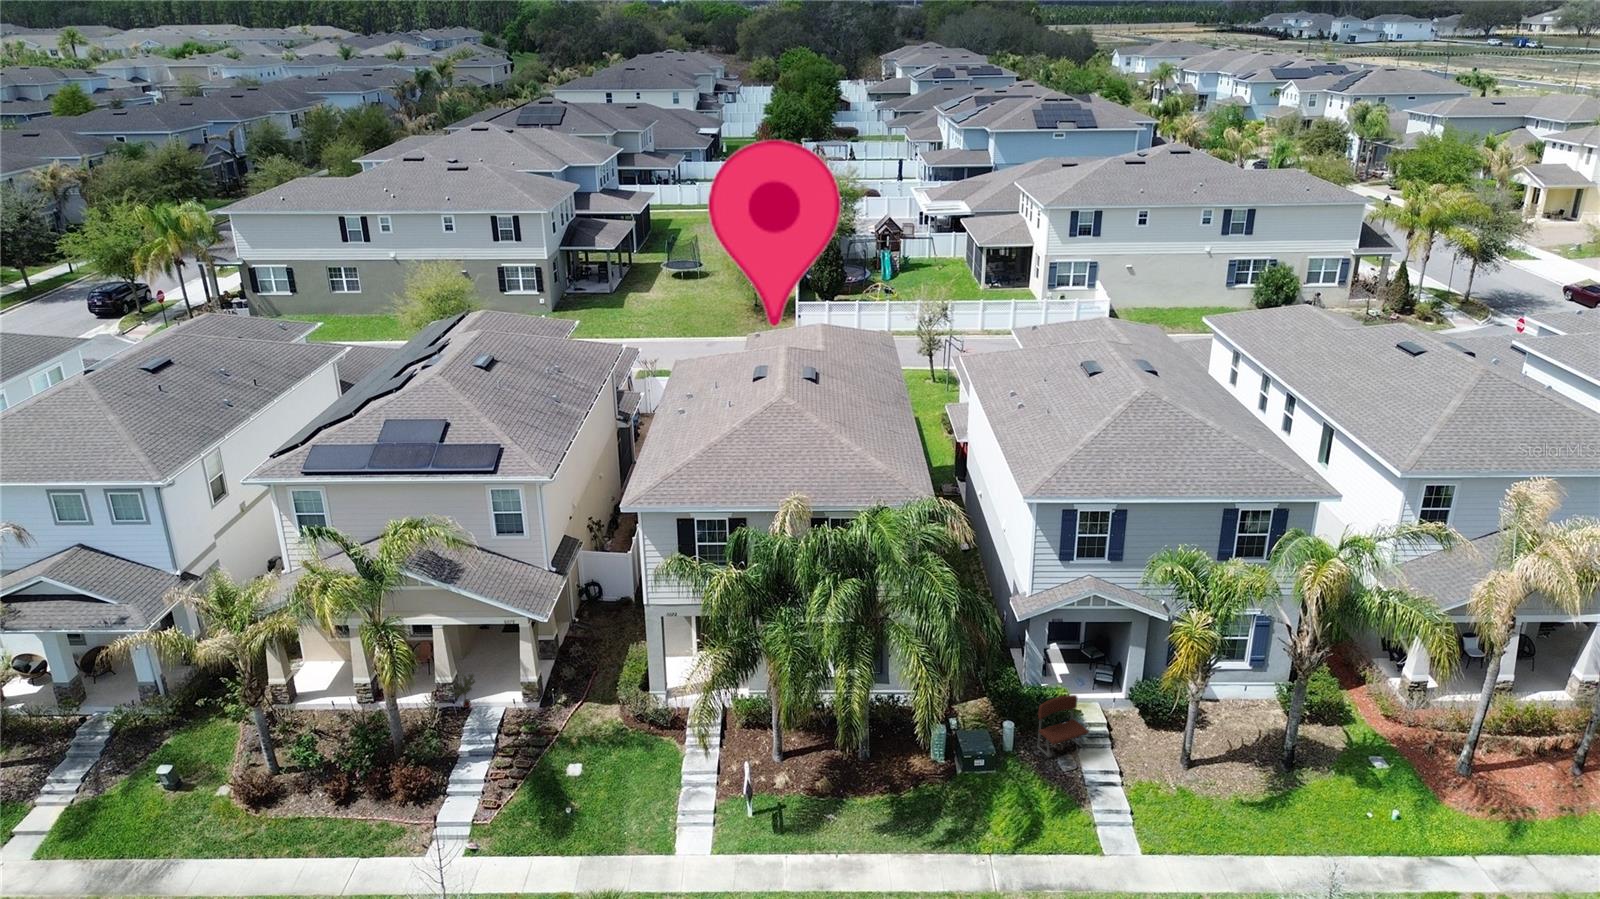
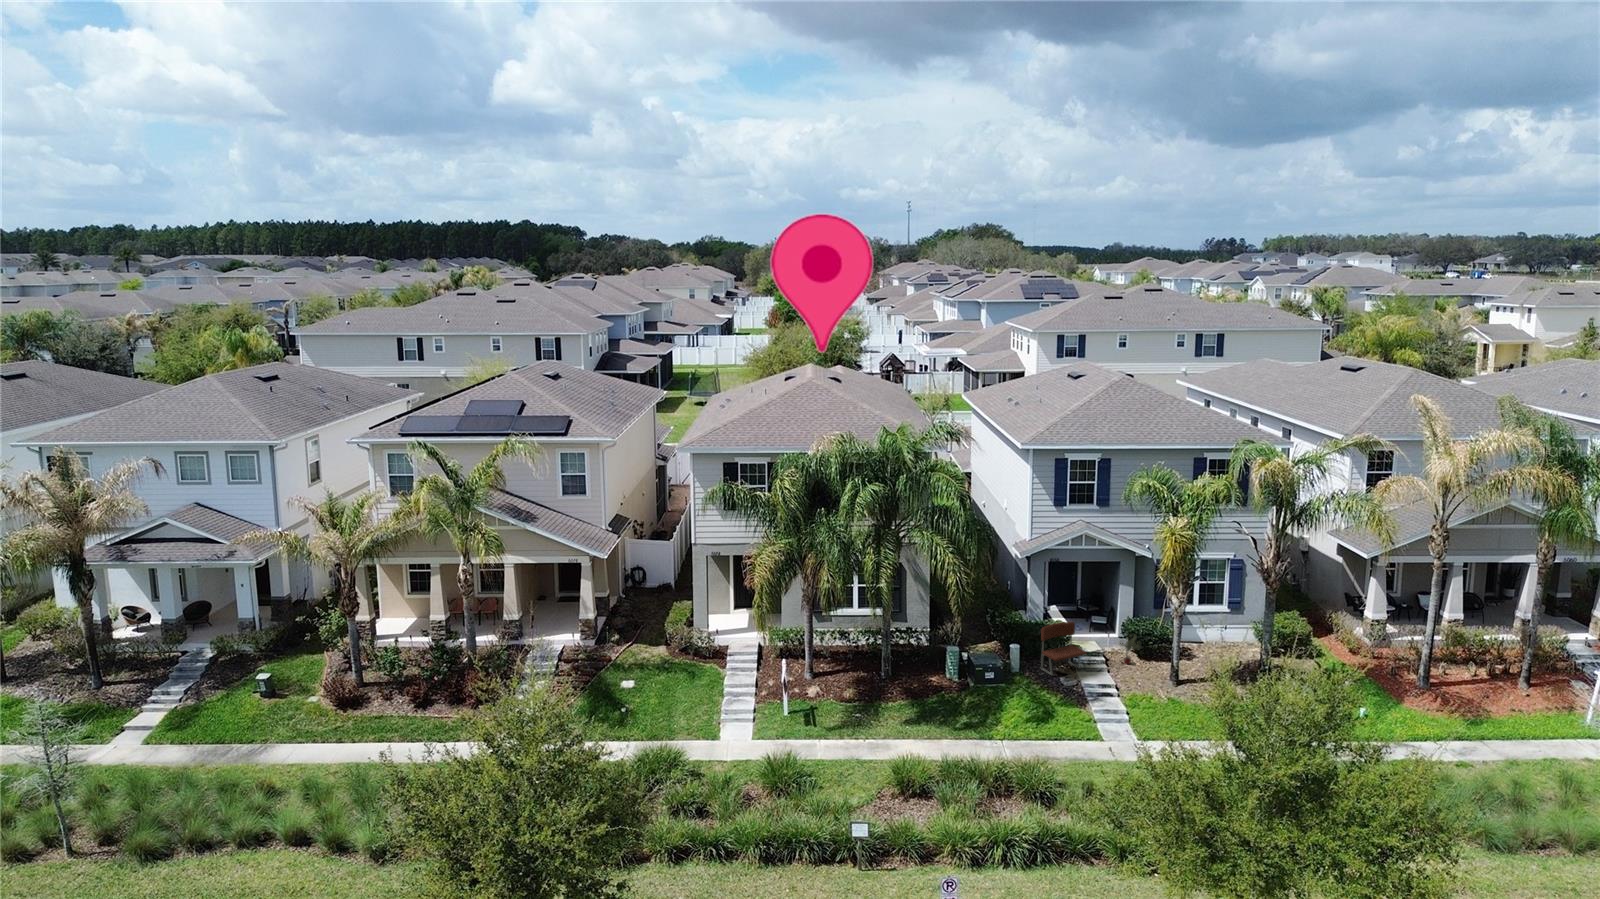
potted tree: present [455,674,475,707] -> present [1120,635,1140,664]

